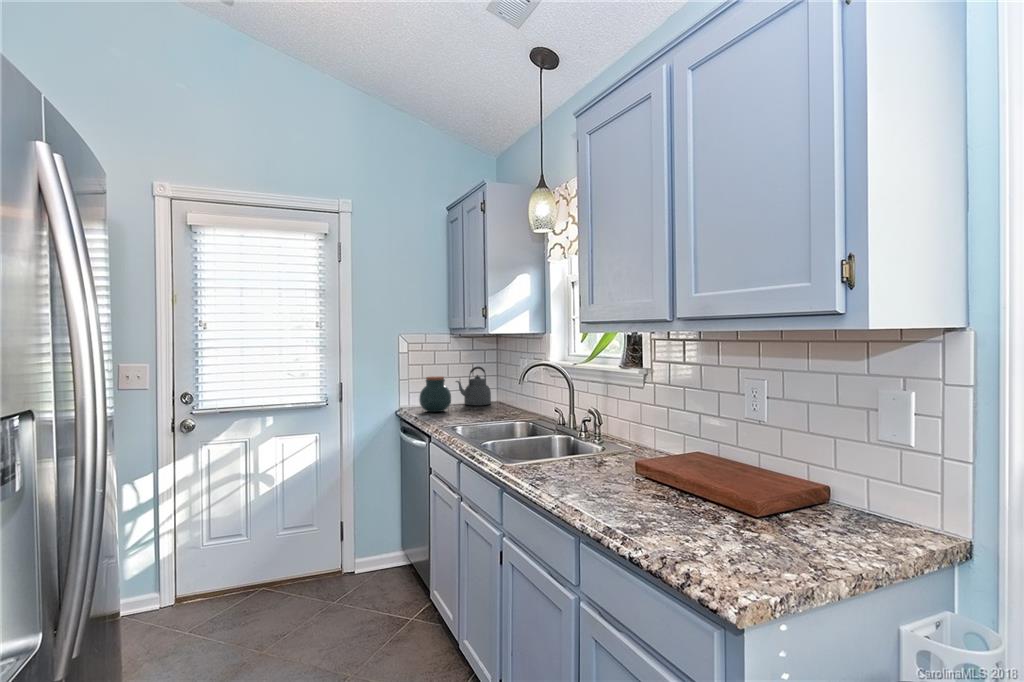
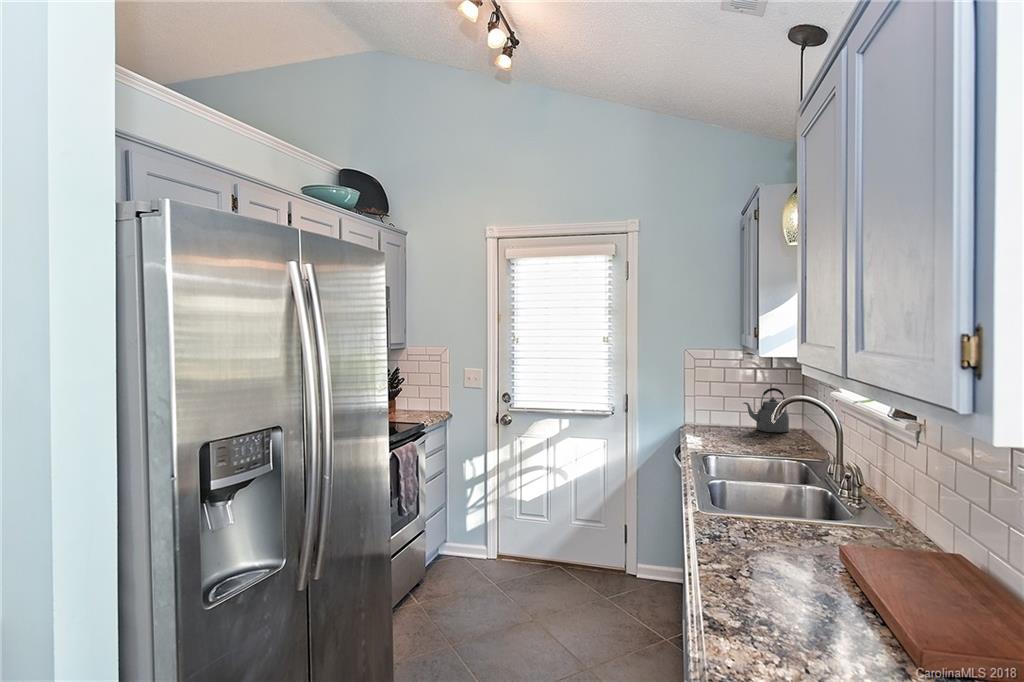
jar: present [419,376,451,412] -> none [696,396,731,434]

